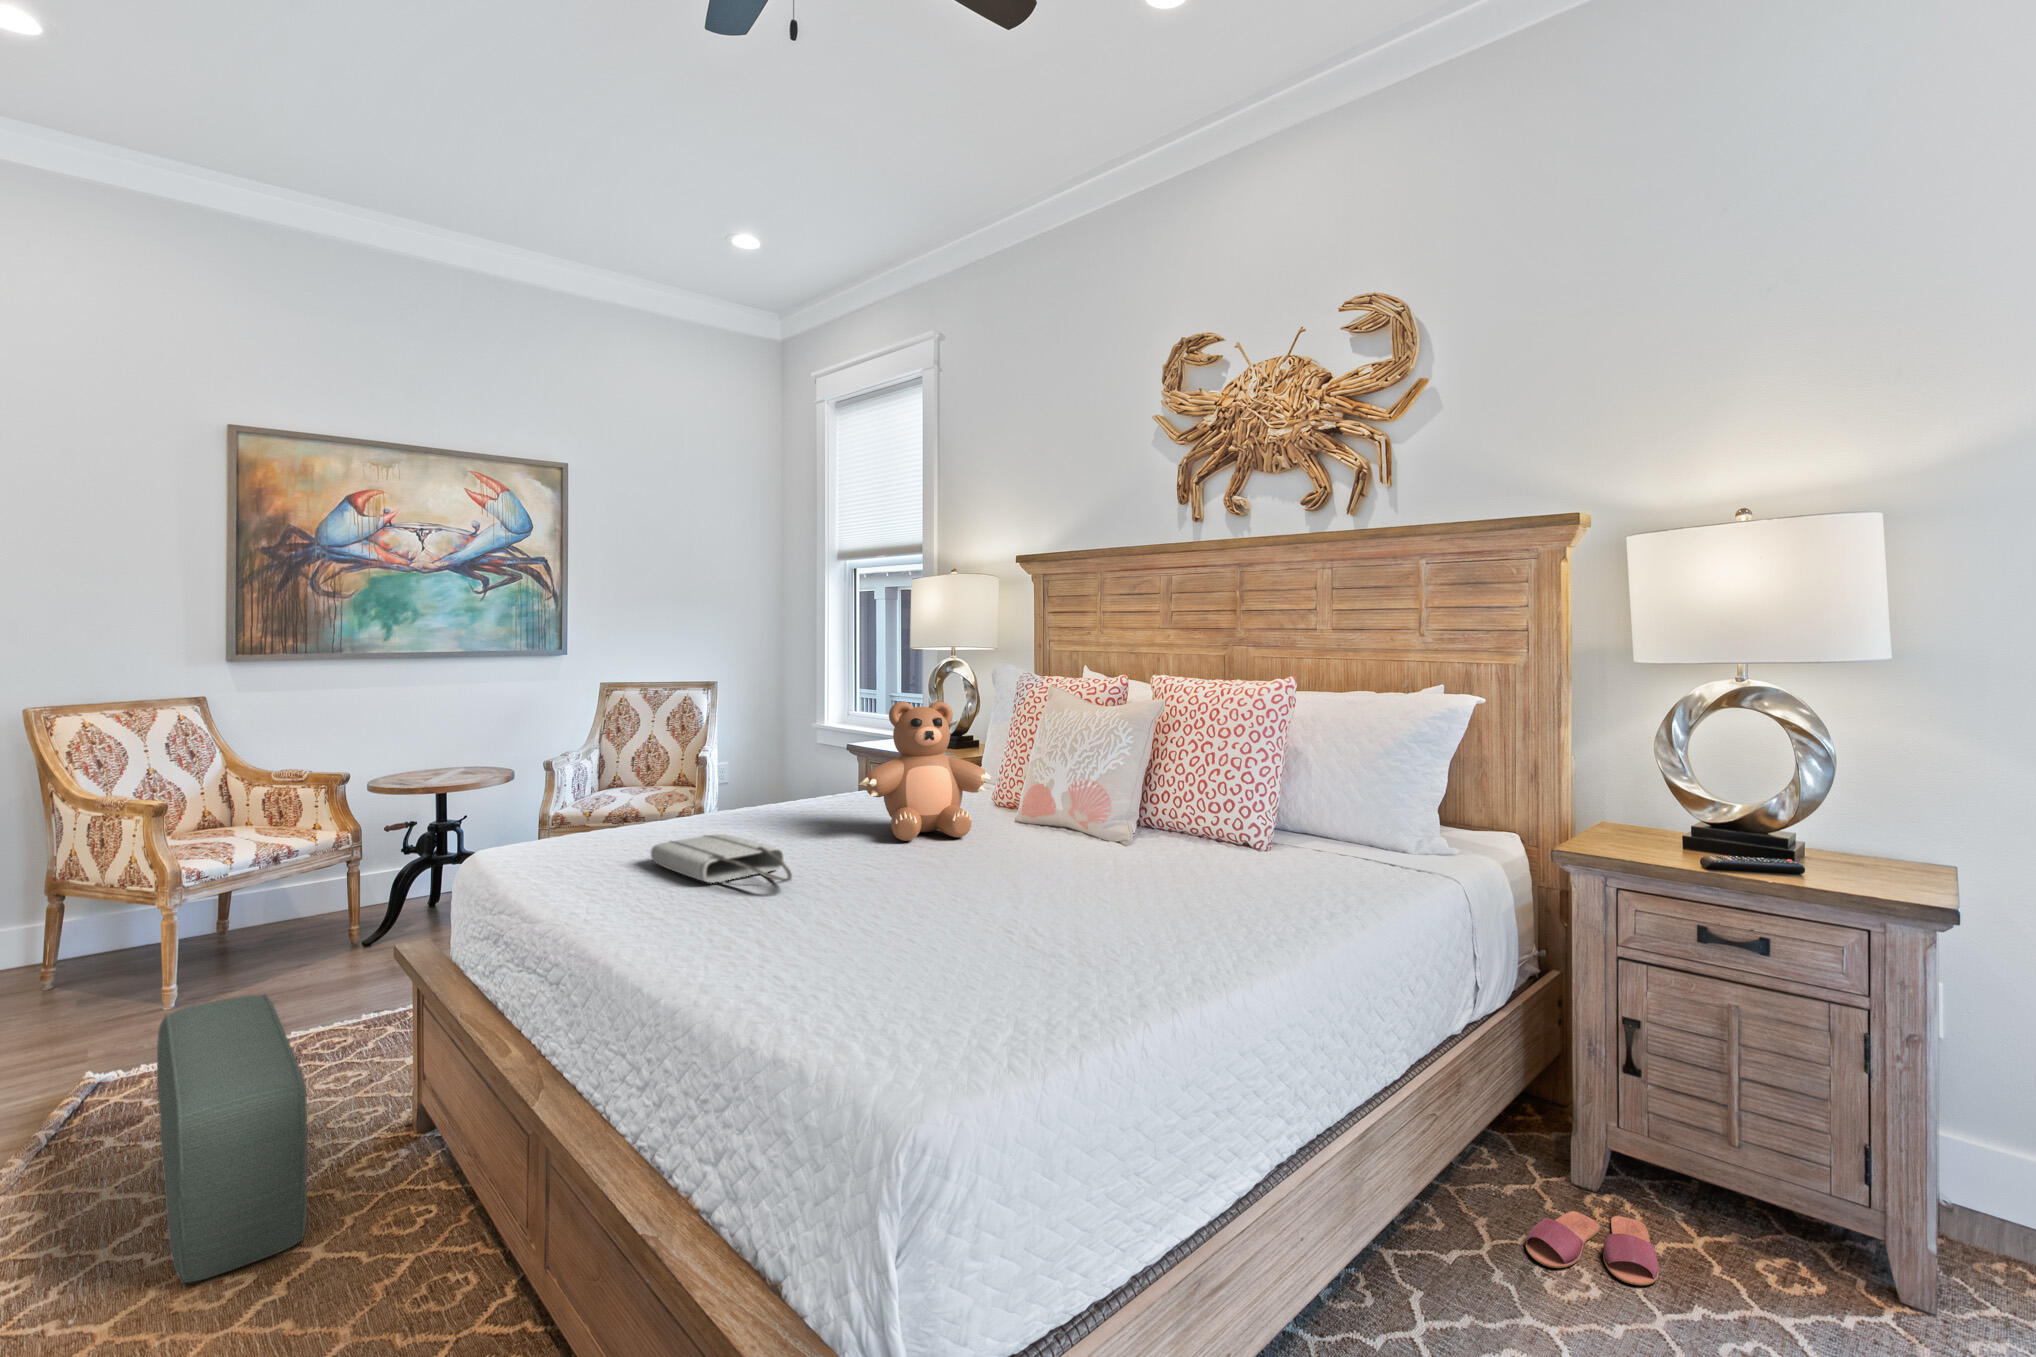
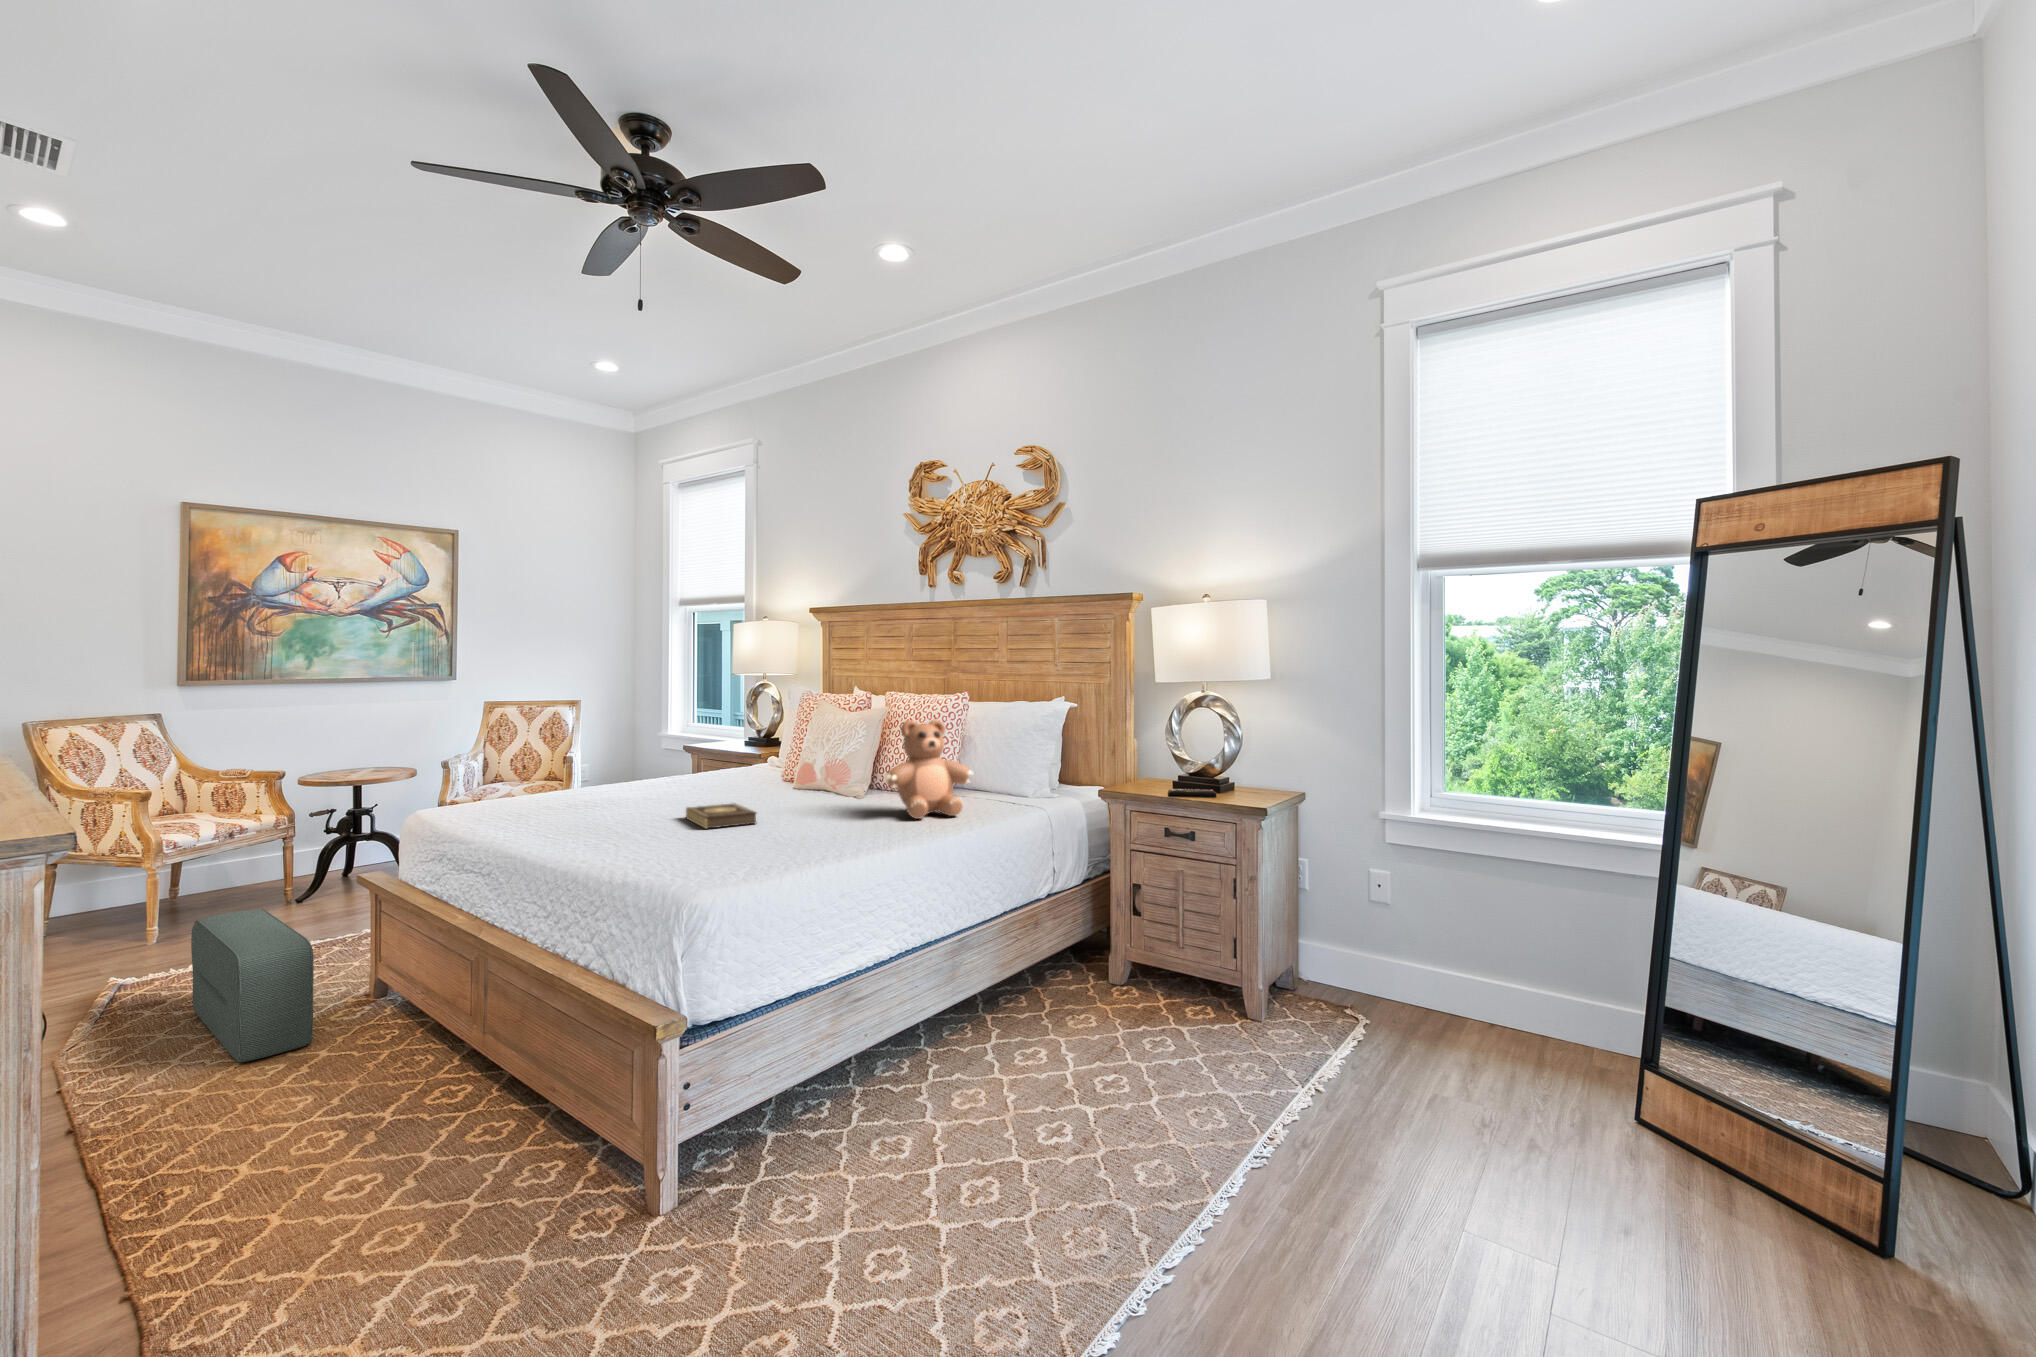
teddy bear: present [859,701,991,841] -> present [884,720,973,819]
tote bag: present [651,834,792,886] -> none [538,795,628,819]
book: none [883,859,1007,916] -> present [686,803,756,829]
slippers: present [1526,1211,1659,1285] -> none [1051,991,1123,1015]

